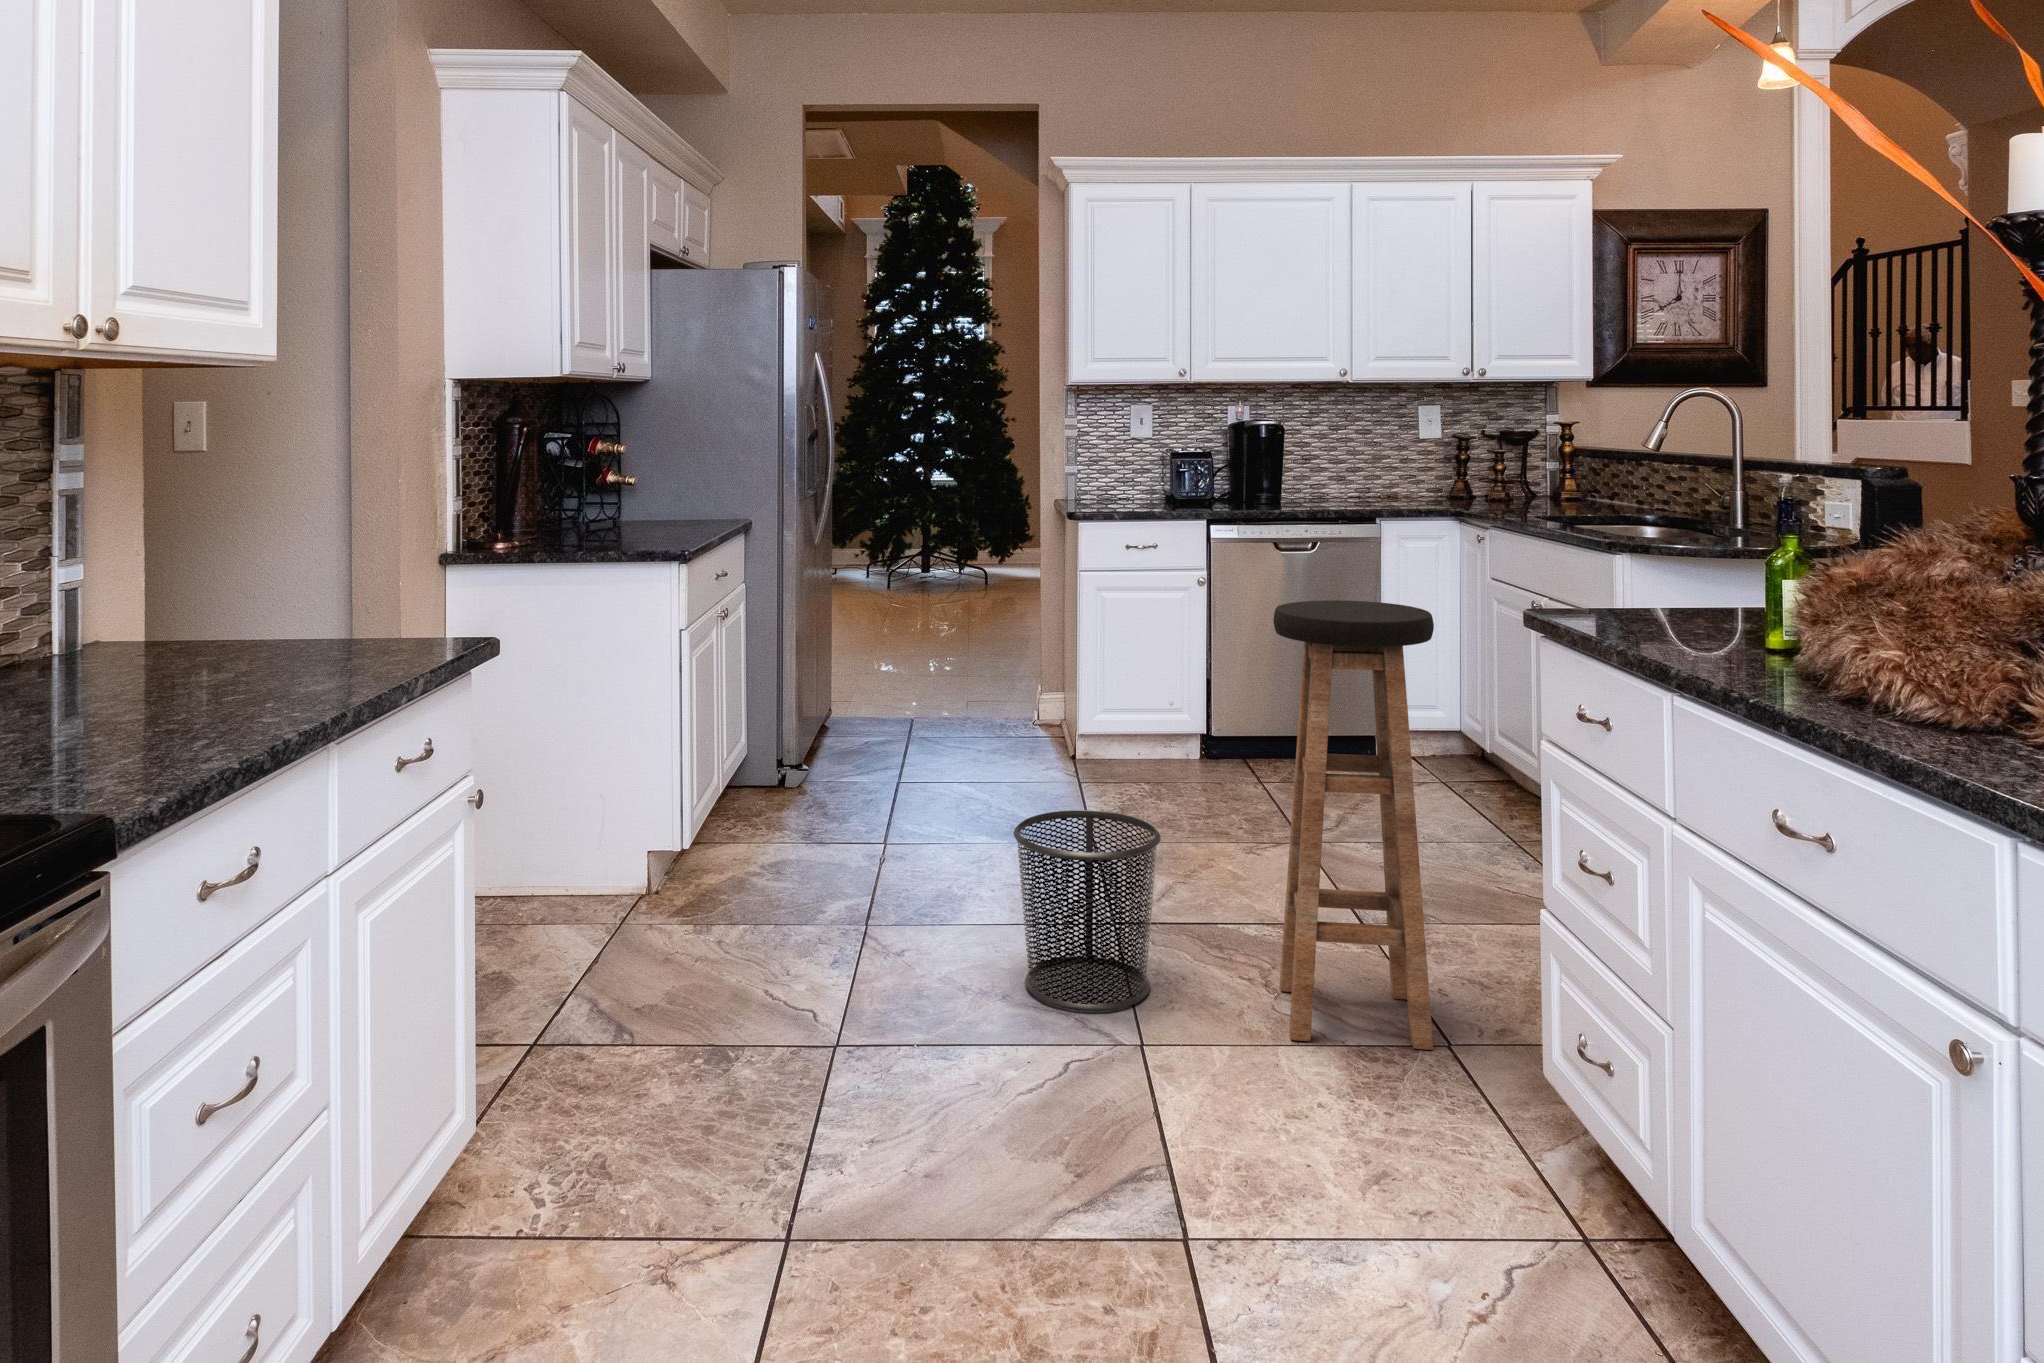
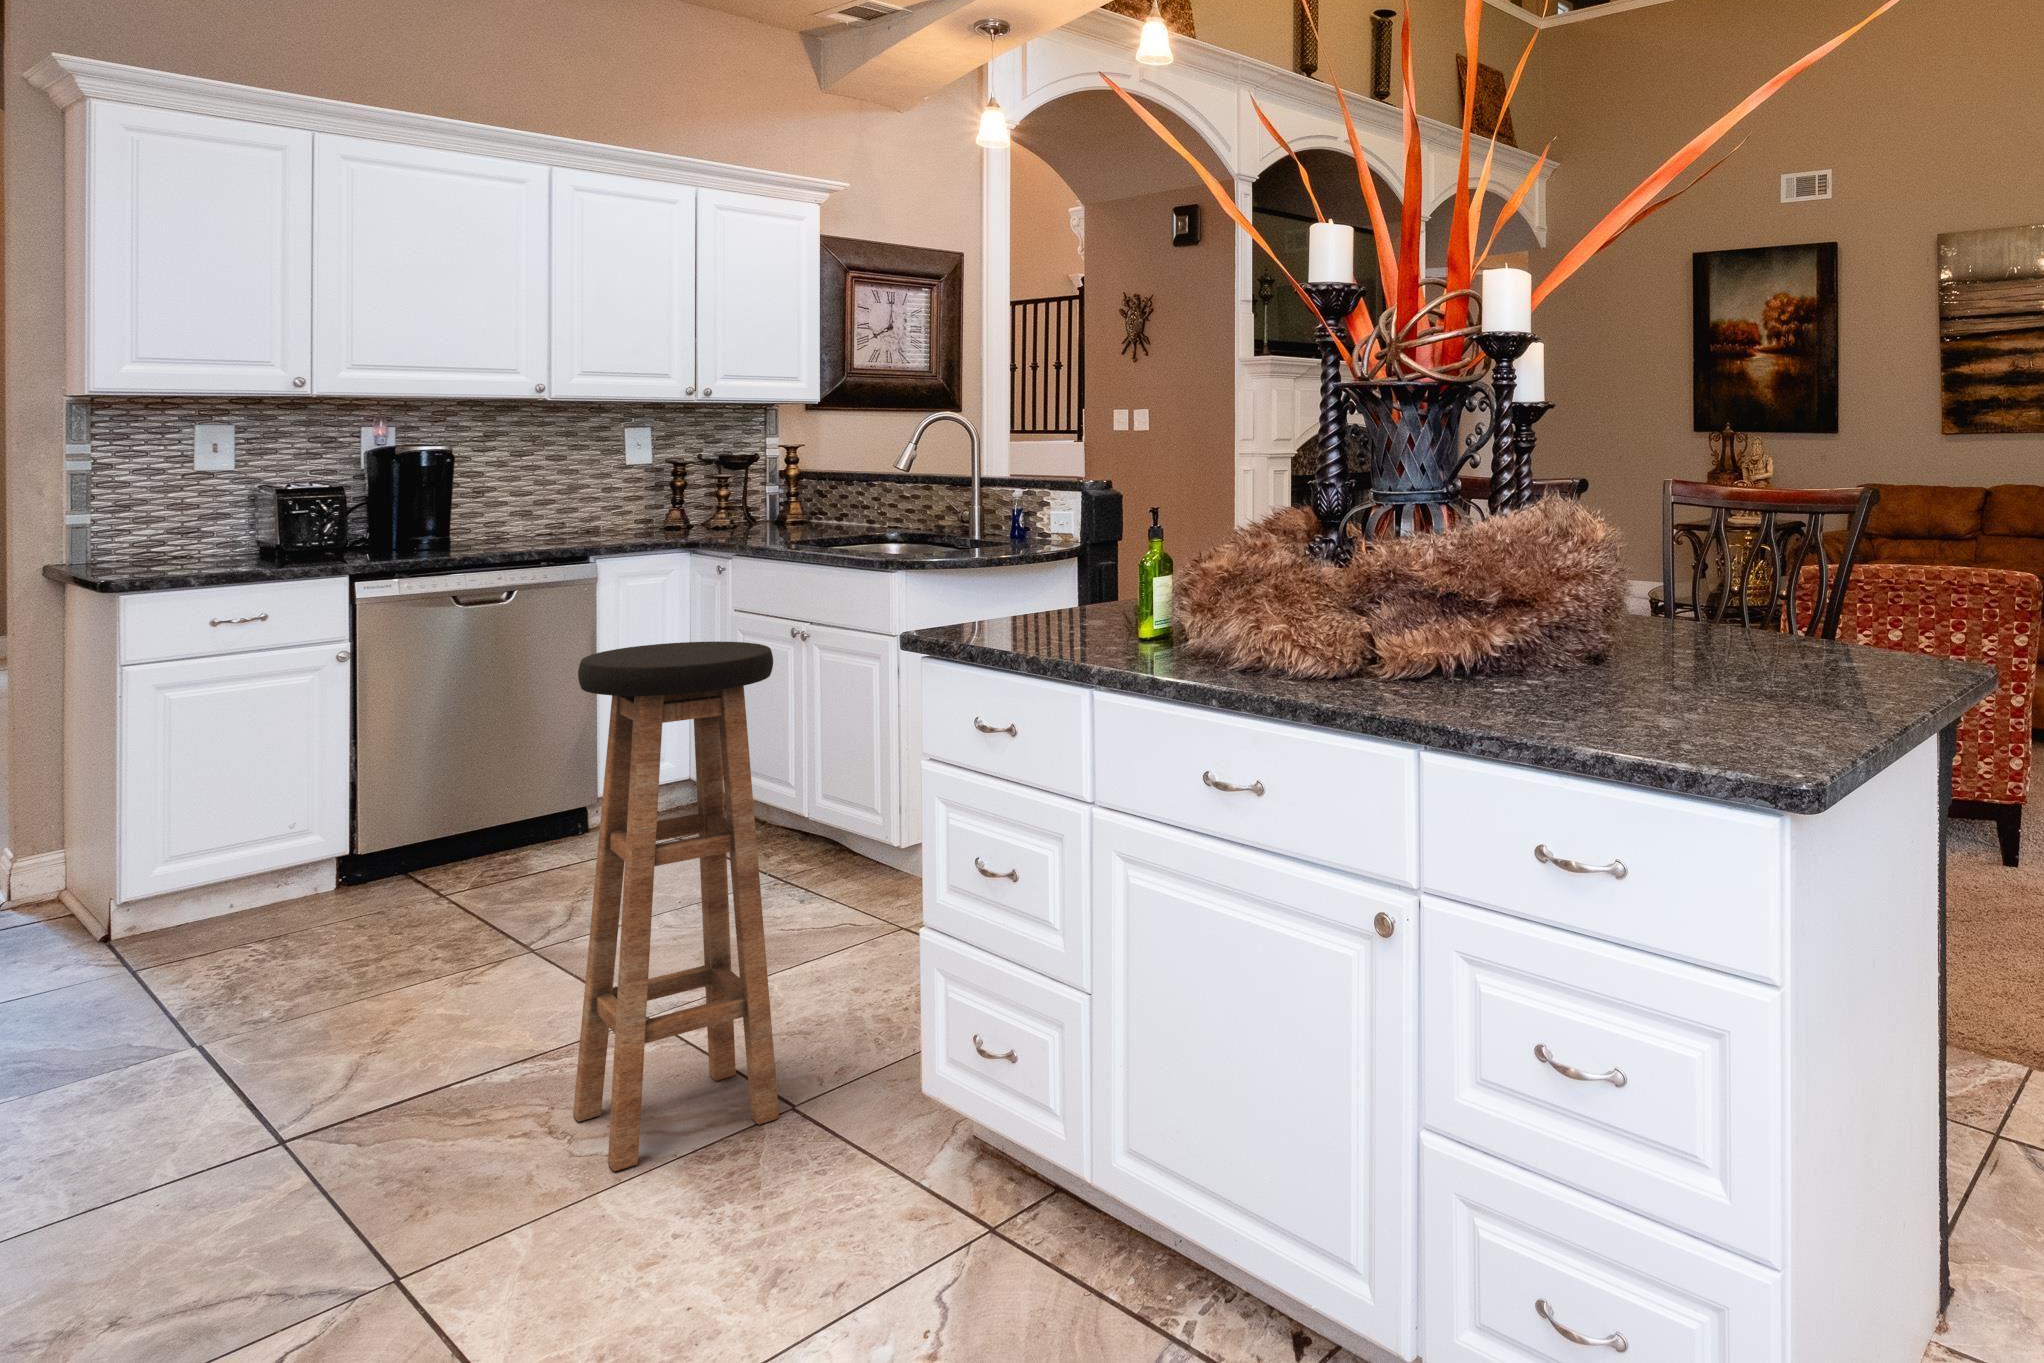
waste bin: present [1014,810,1161,1011] -> none [152,967,411,1268]

